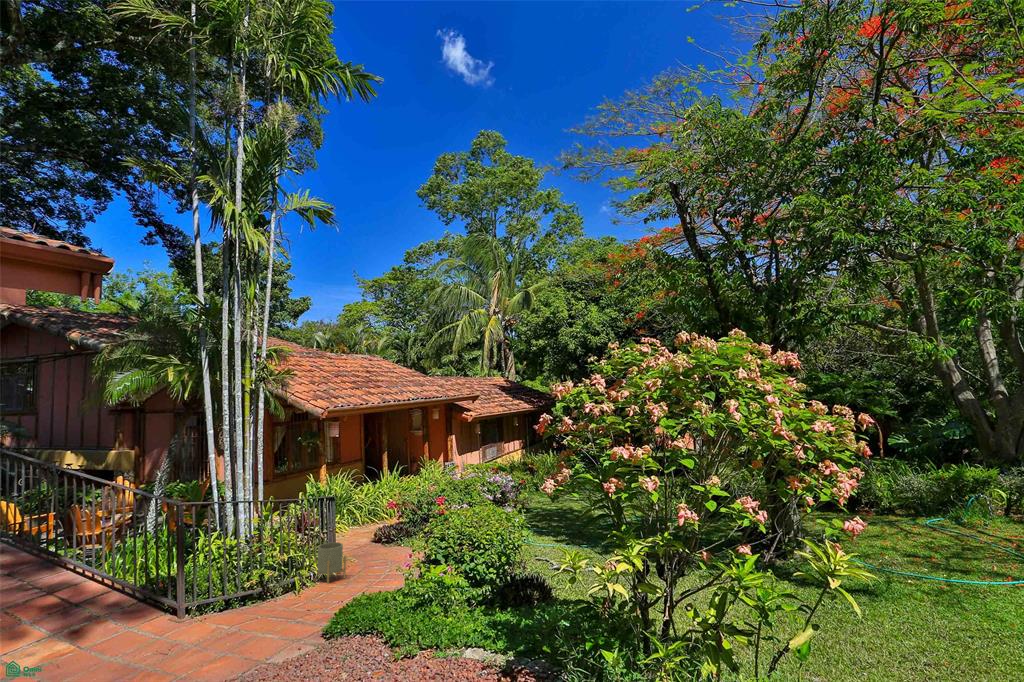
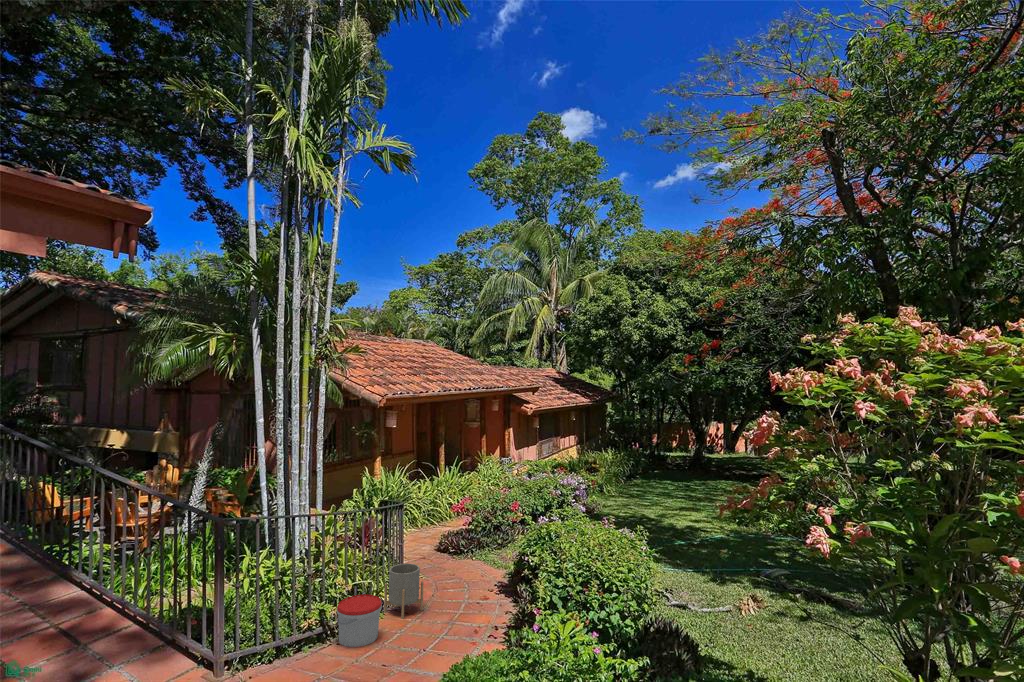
bucket: none [273,564,309,601] -> present [337,594,382,647]

